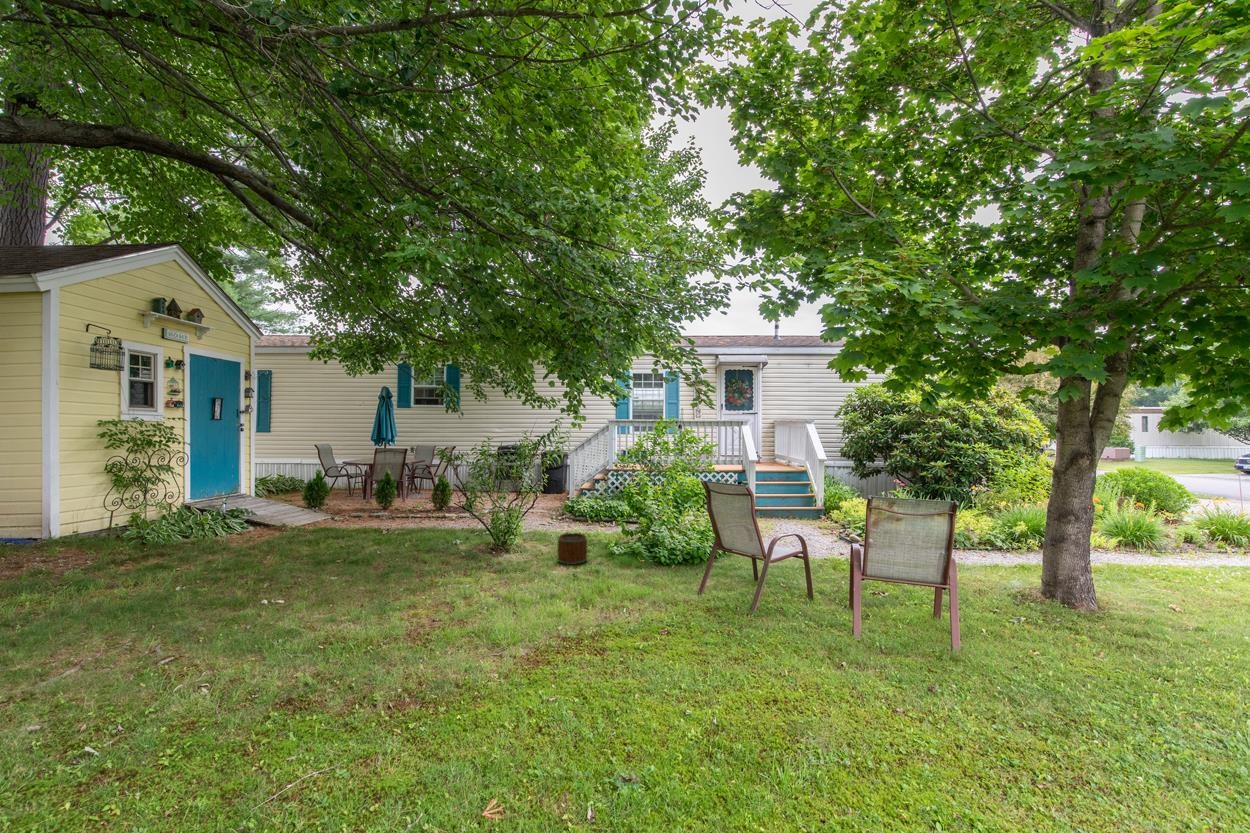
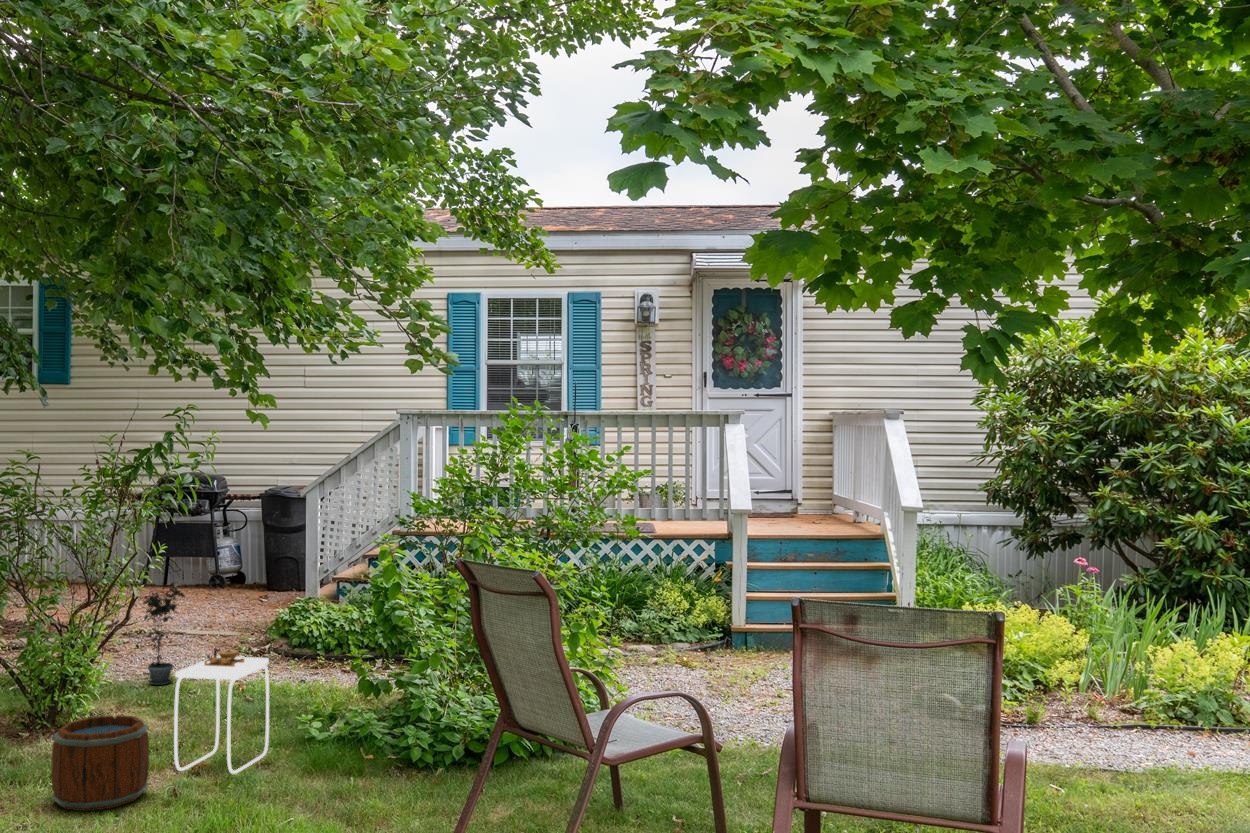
potted plant: none [537,489,553,528] -> present [140,583,185,685]
side table: none [588,511,614,555] -> present [174,649,269,774]

